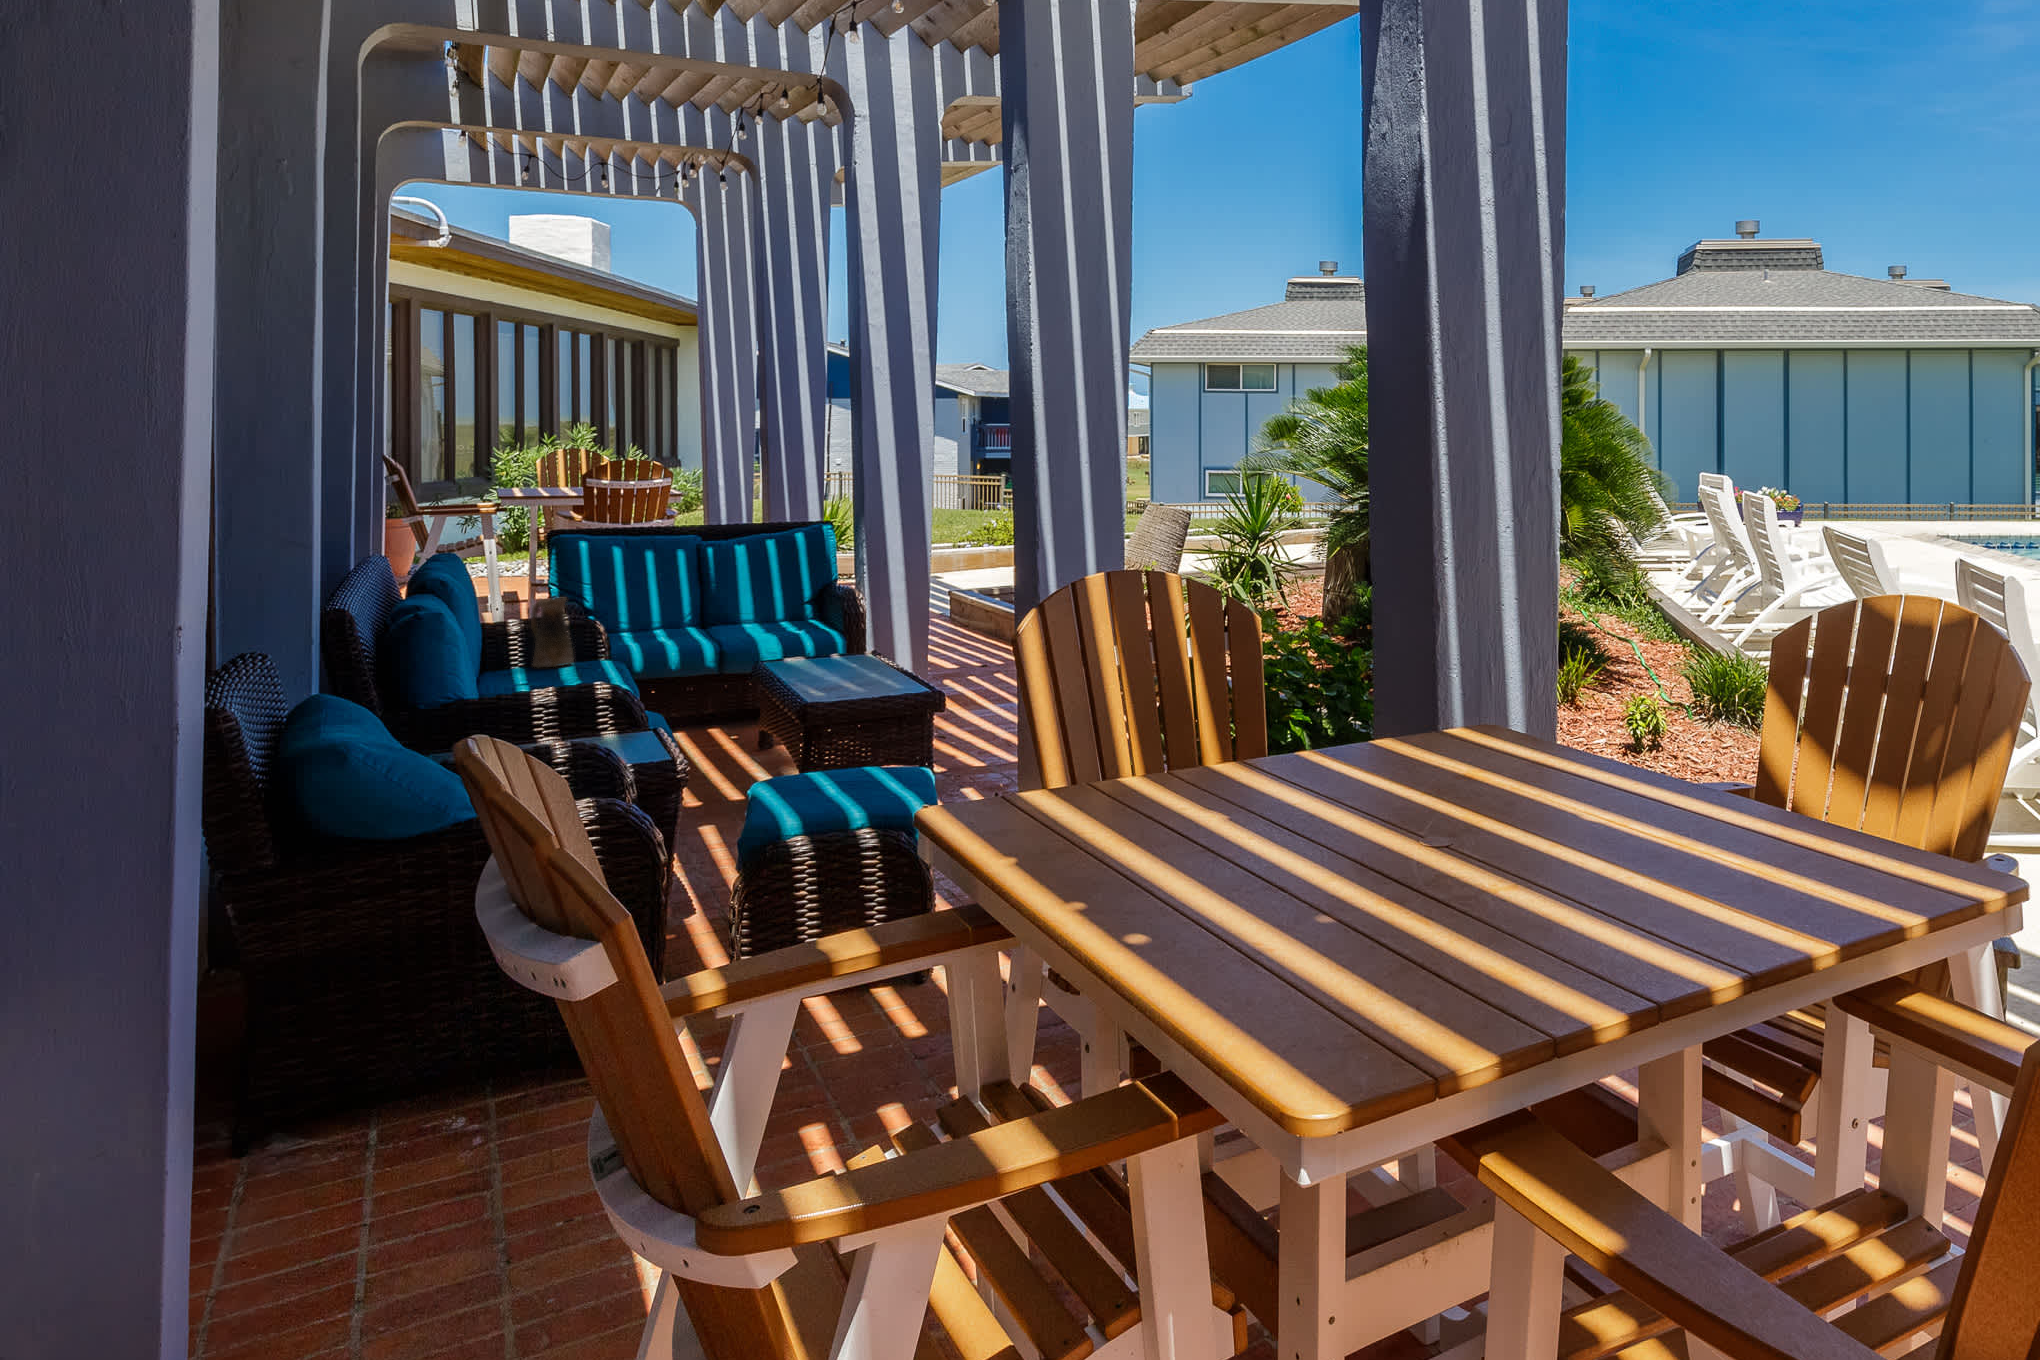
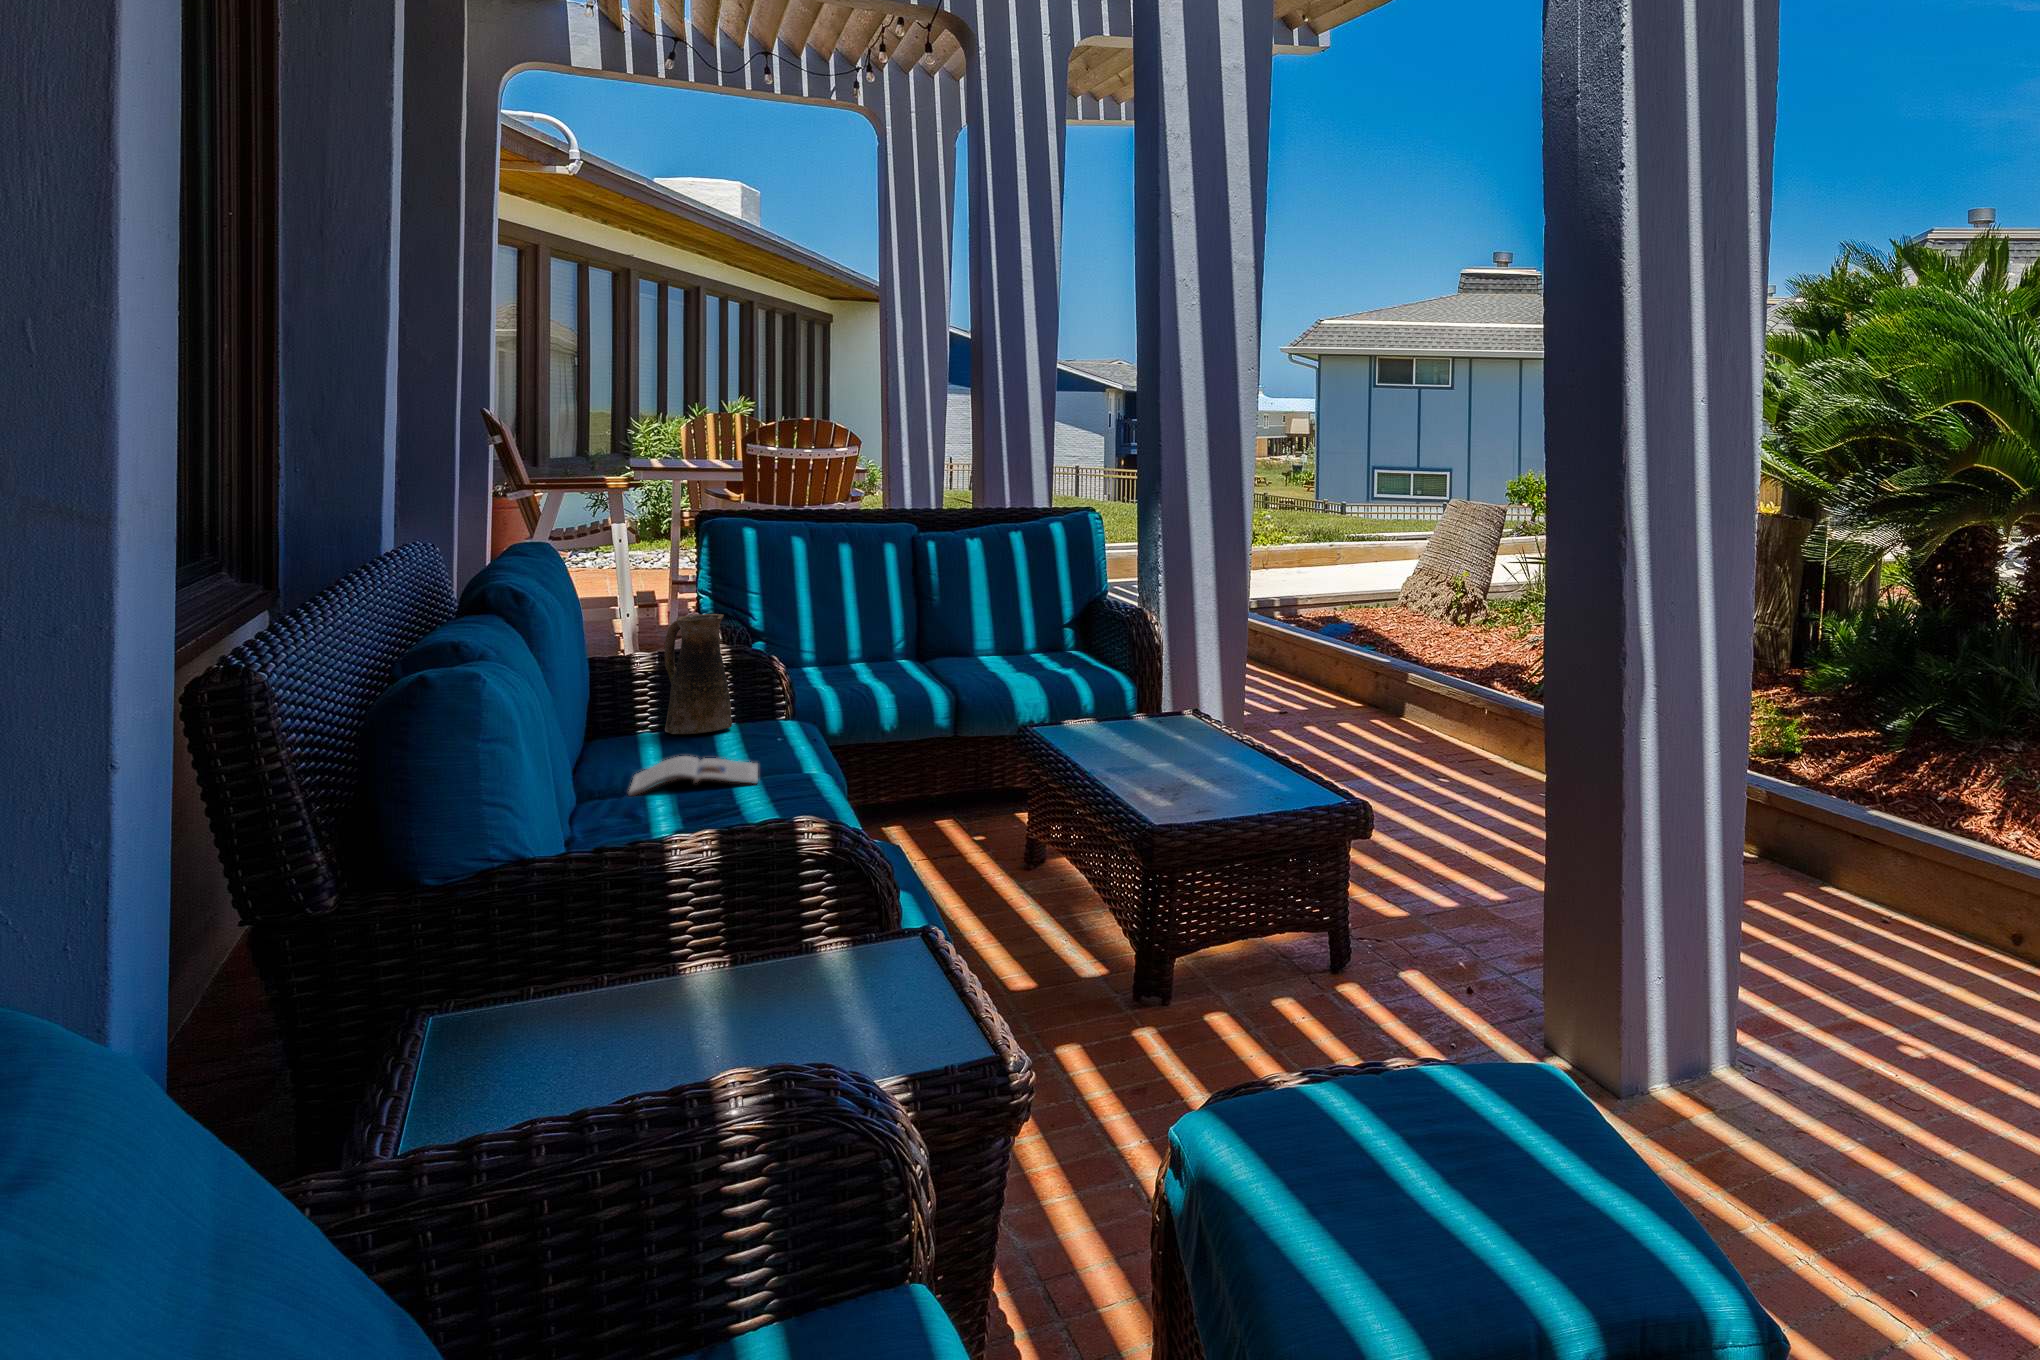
magazine: none [513,674,588,694] -> present [629,756,758,796]

